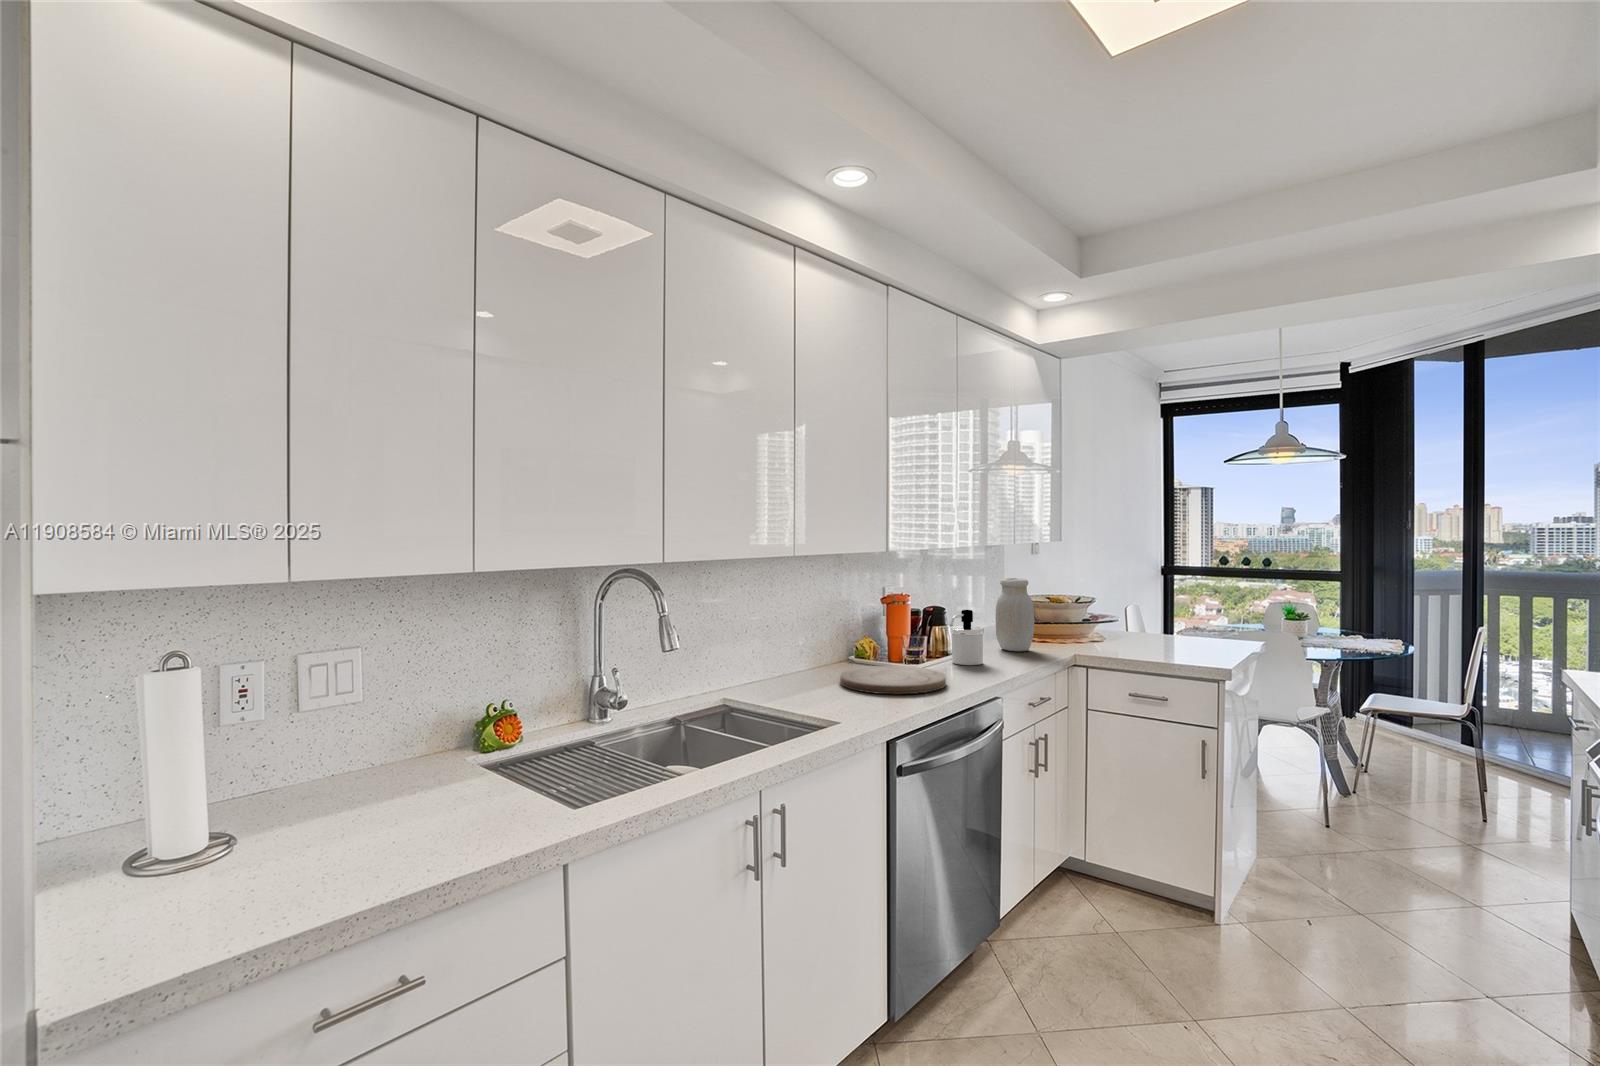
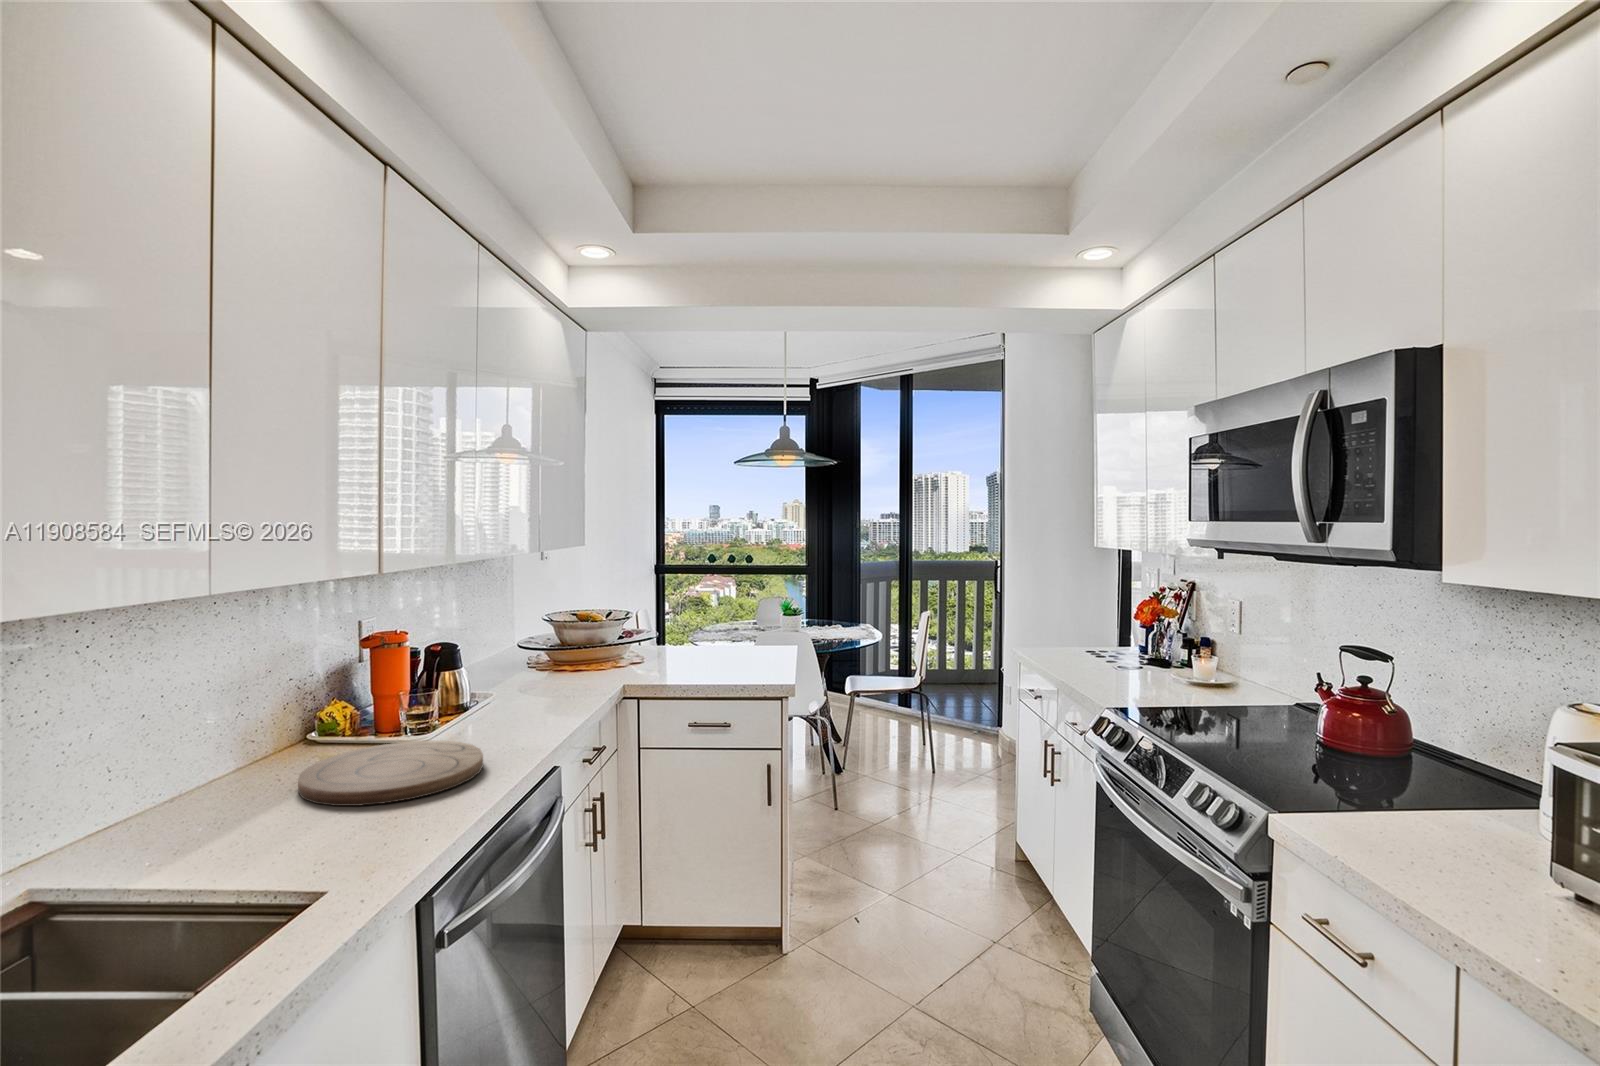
jar: present [995,578,1034,651] -> none [524,595,574,689]
soap dispenser: present [950,610,984,665] -> none [472,645,520,722]

